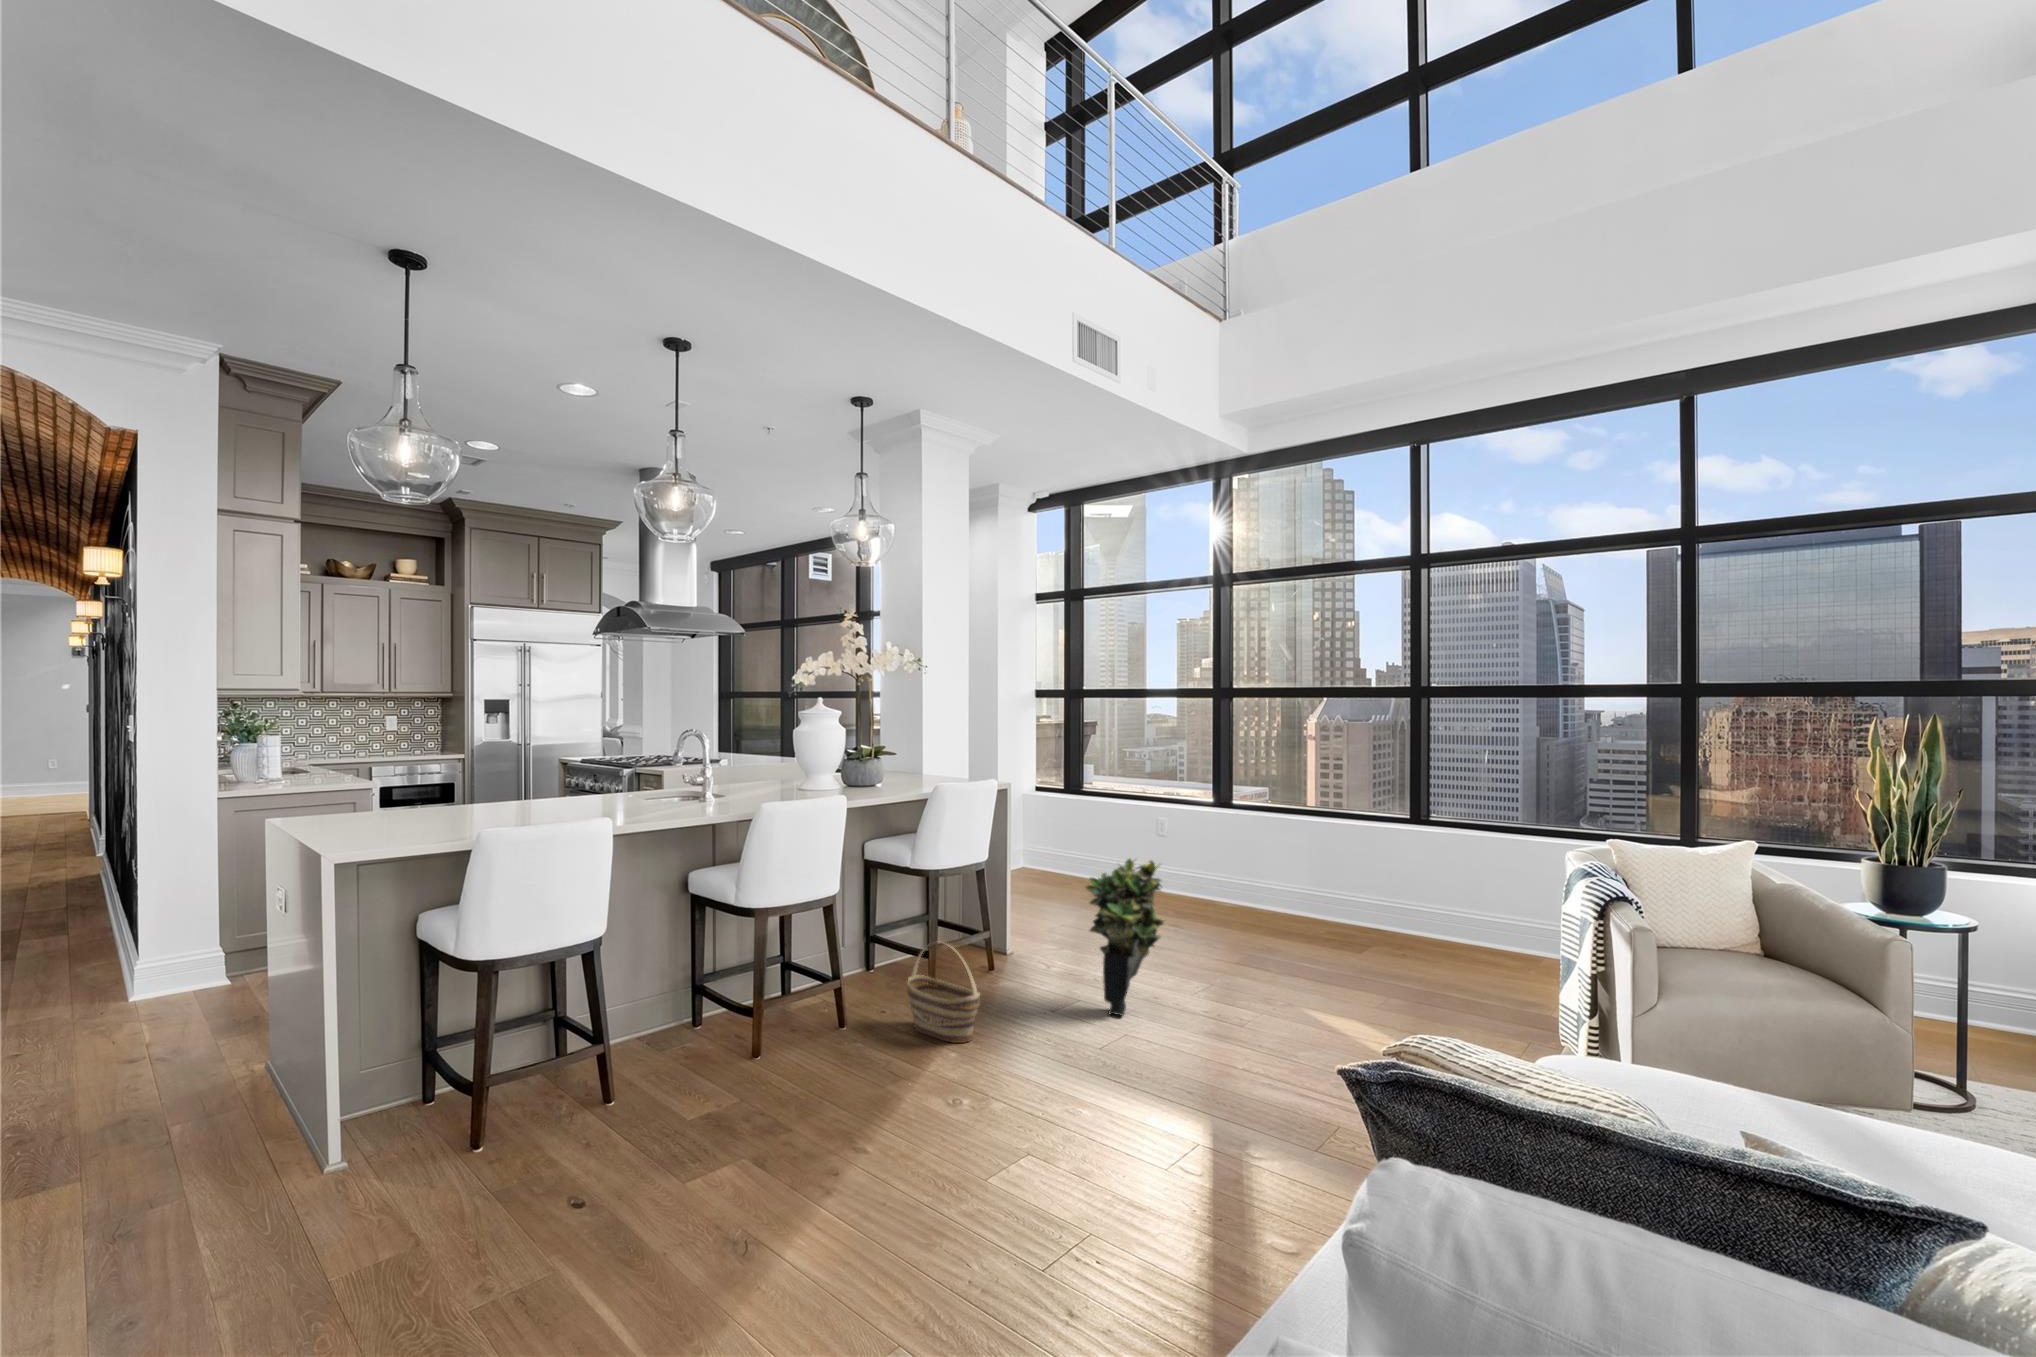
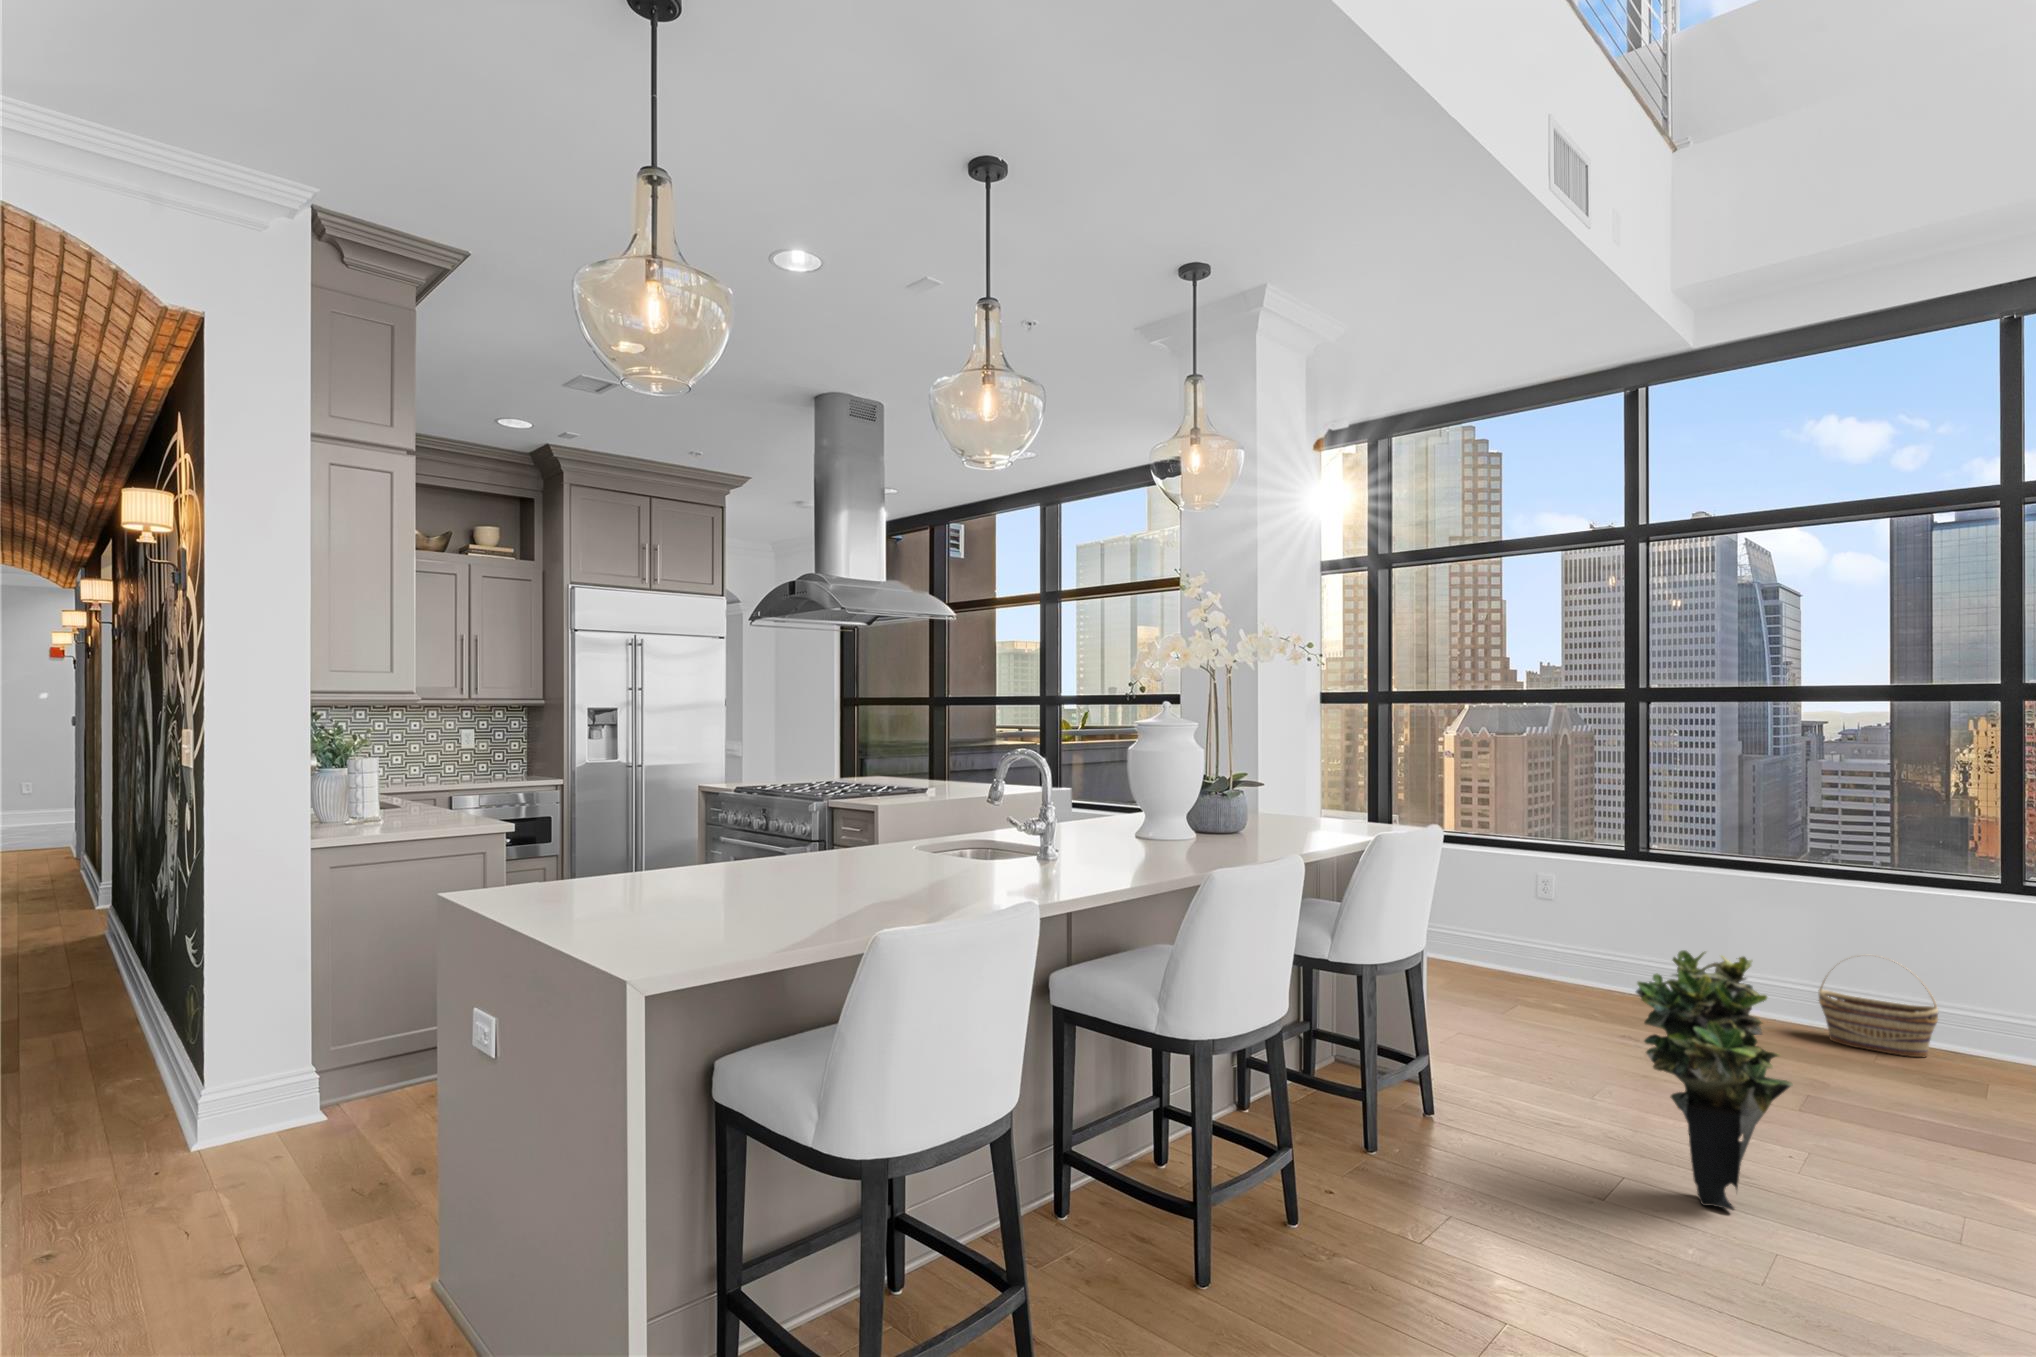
basket: present [907,944,980,1043] -> present [1819,963,1938,1057]

